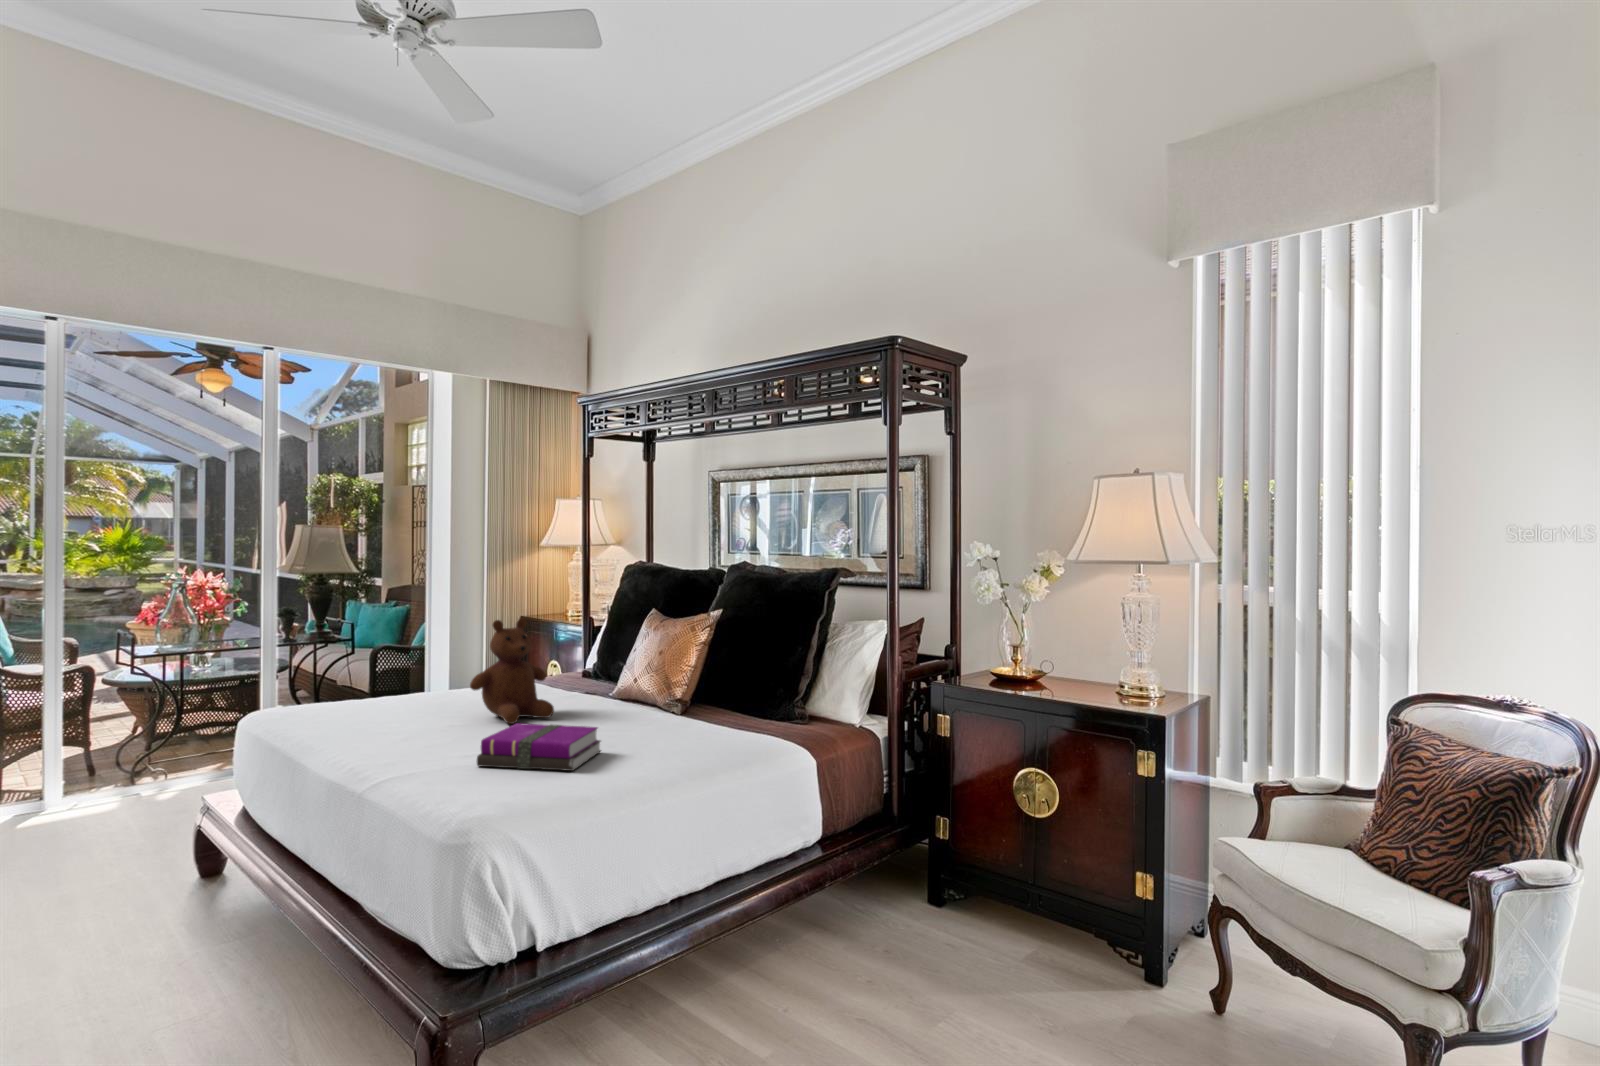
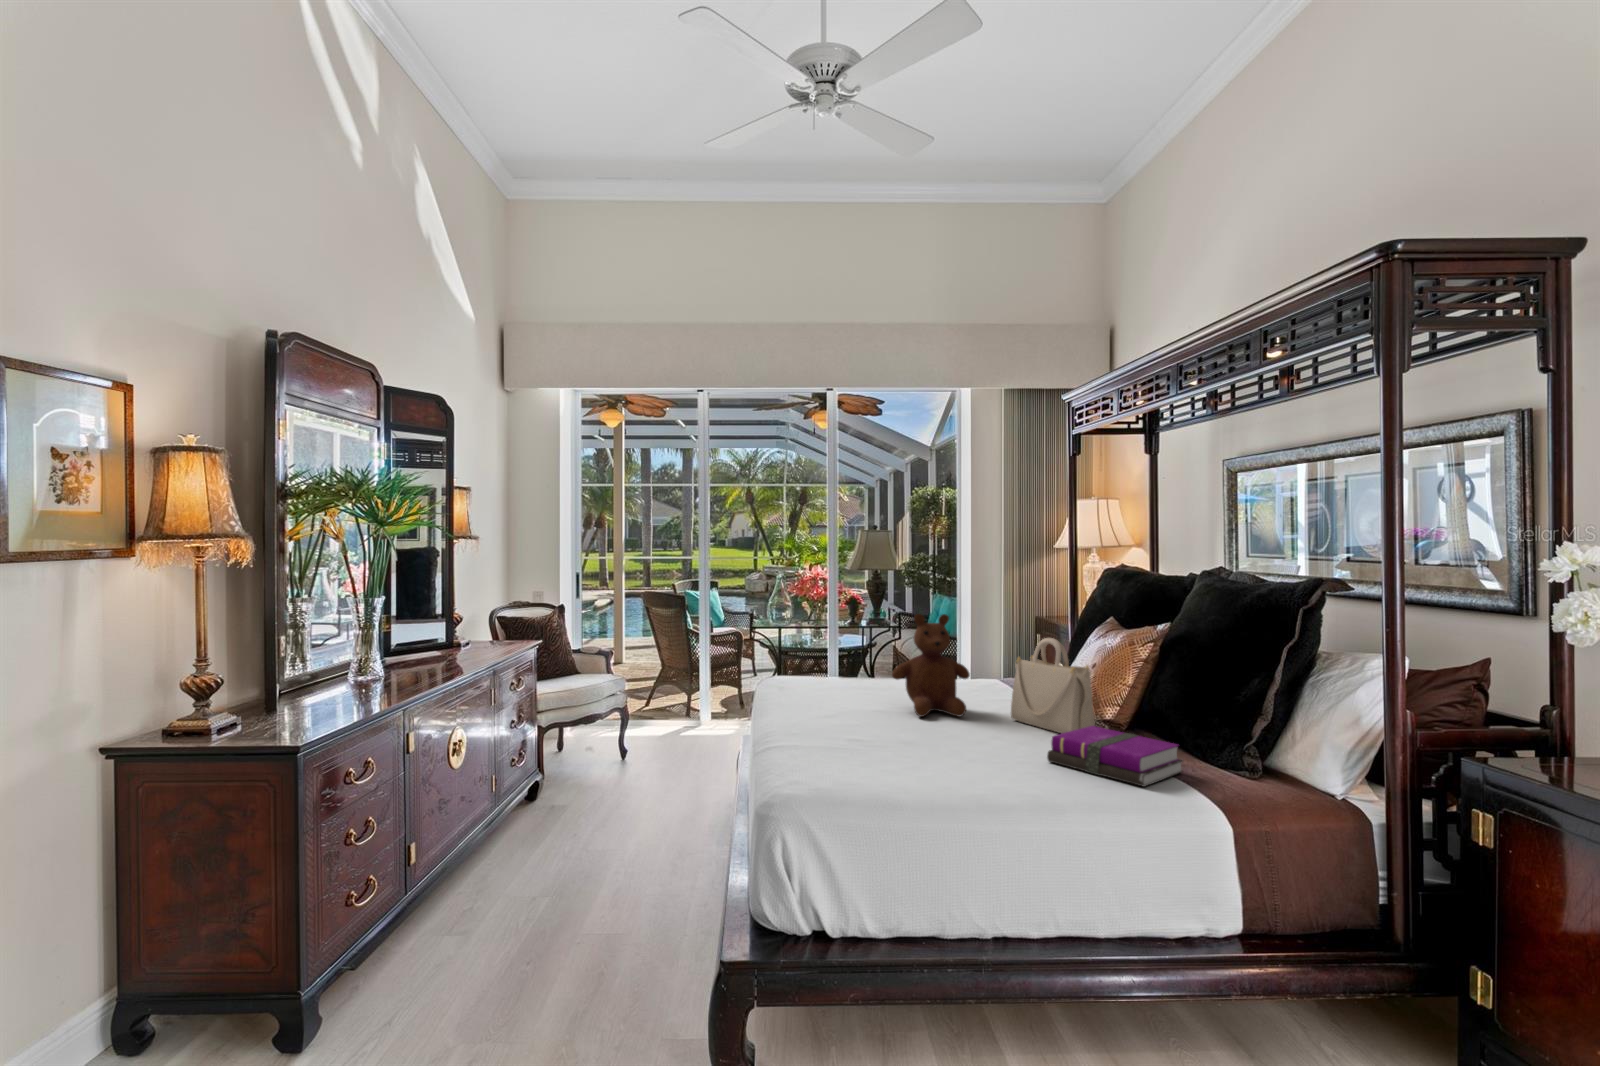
handbag: none [594,632,673,717] -> present [1011,638,1095,733]
notebook: present [477,723,601,771] -> present [1047,726,1182,787]

